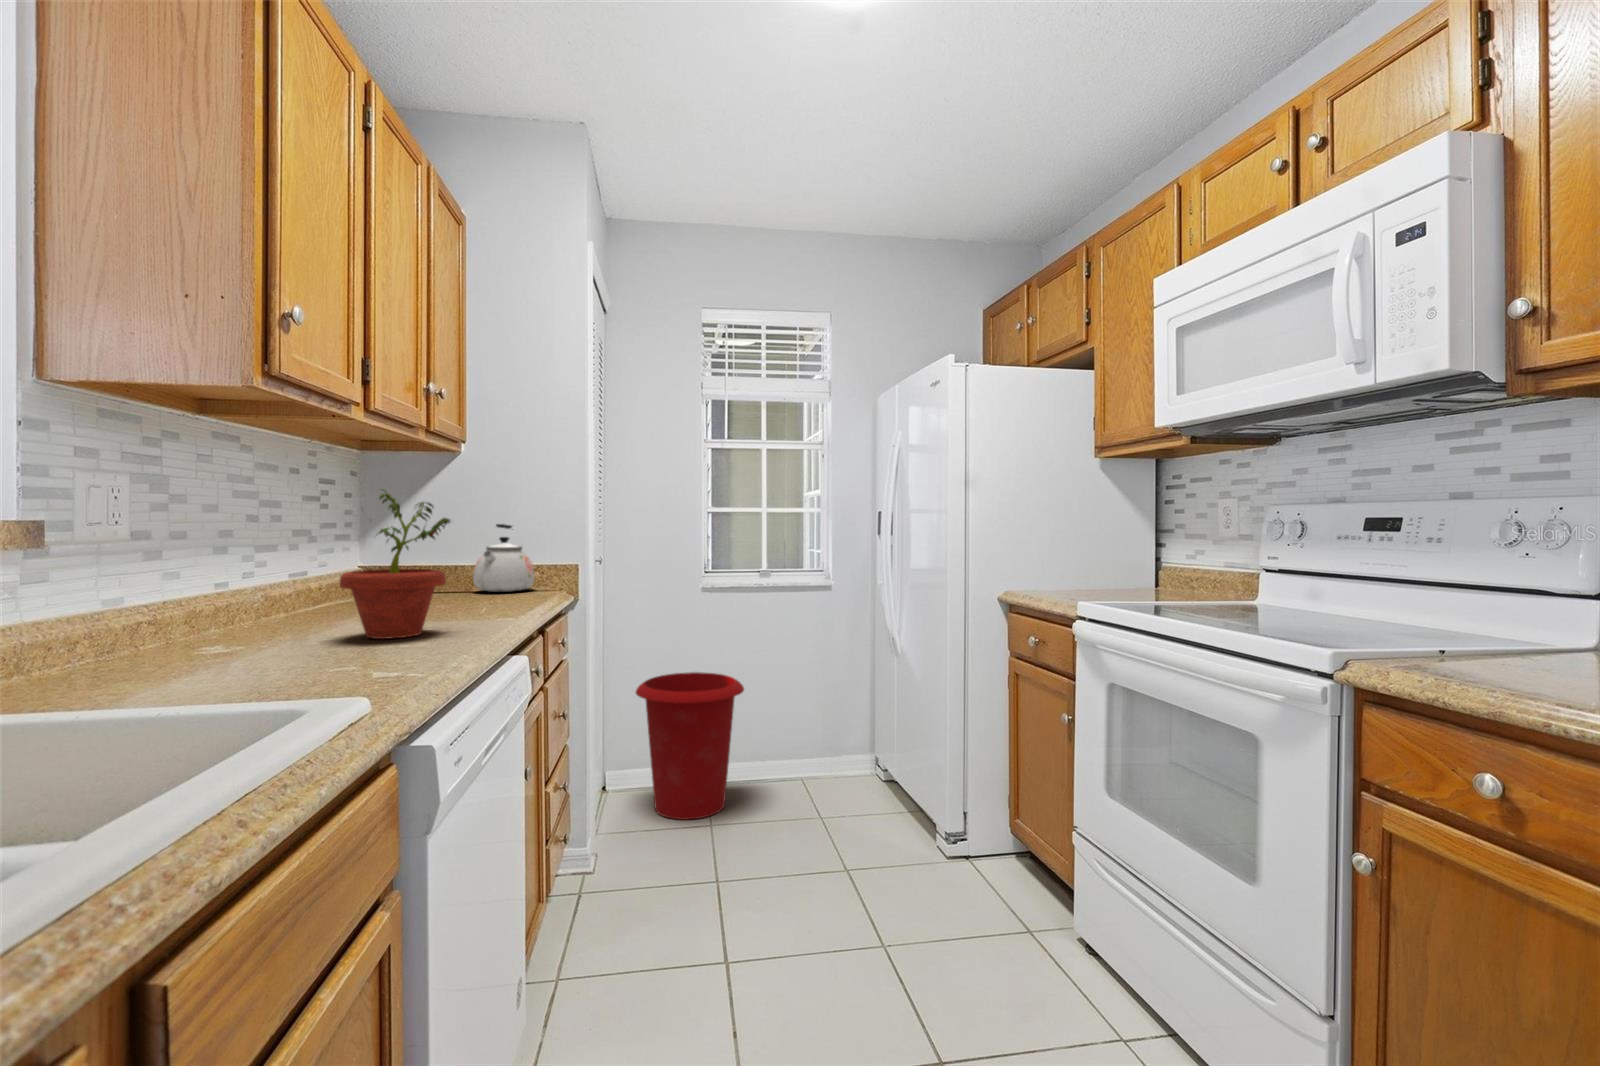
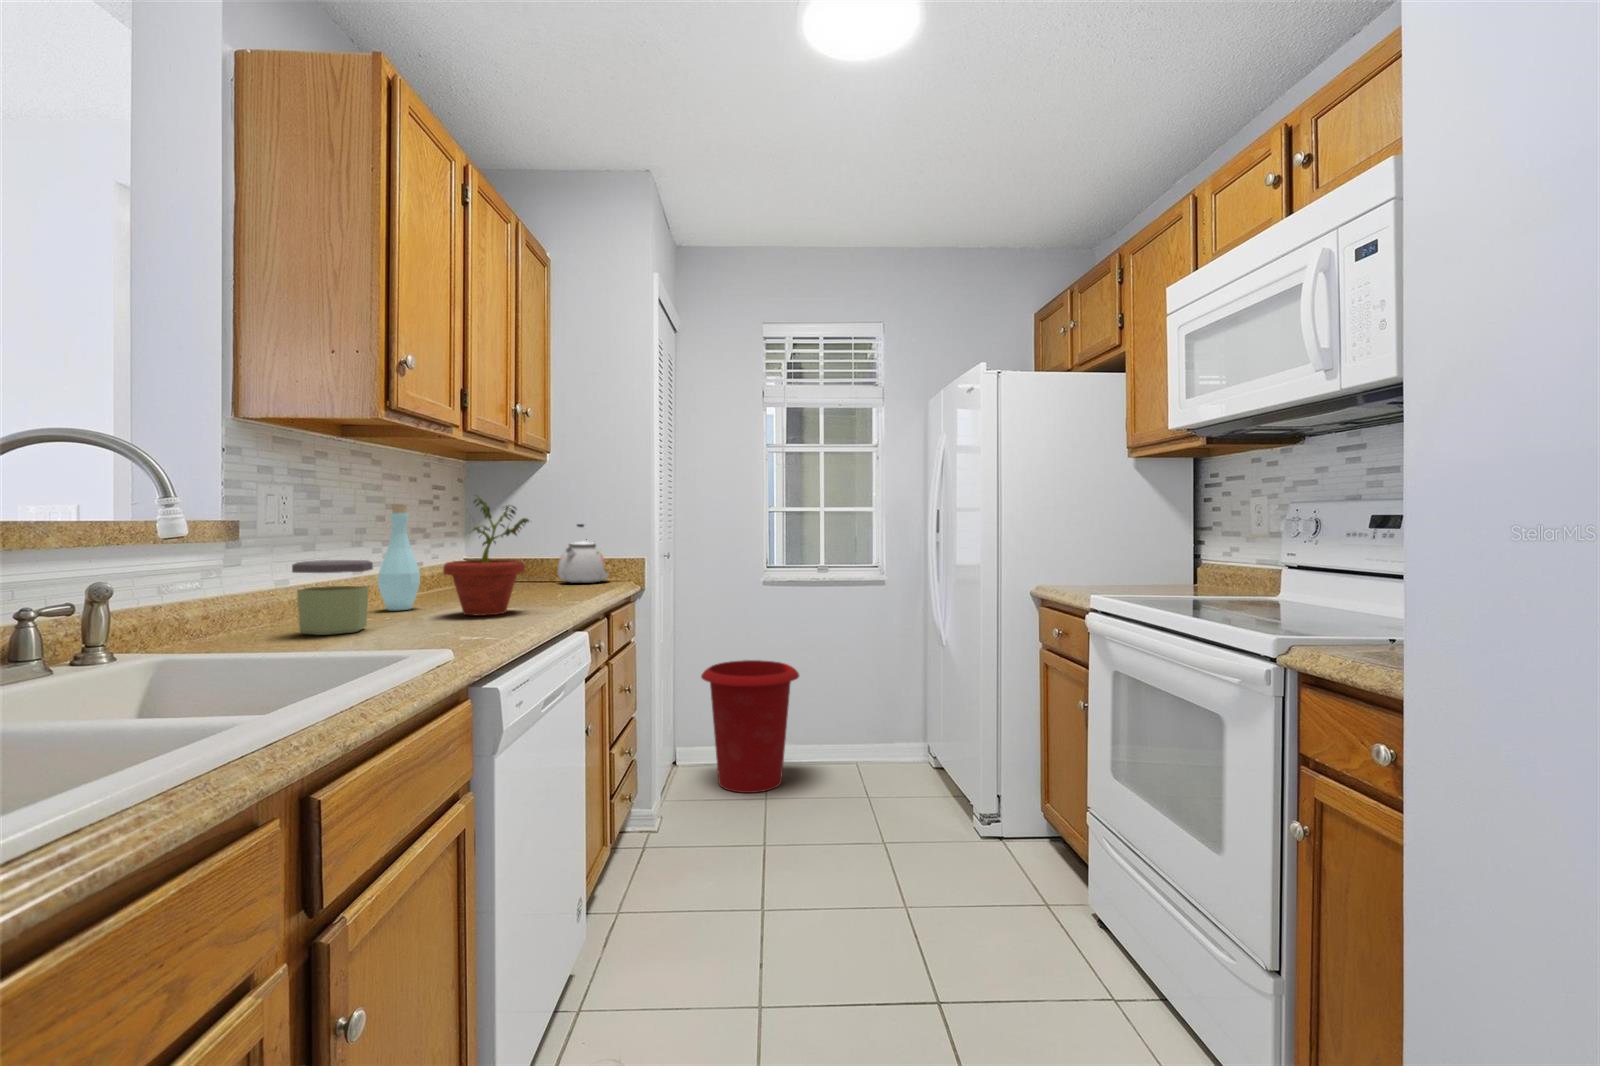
bottle: none [250,500,306,633] -> present [378,505,420,610]
jar: none [128,572,245,673] -> present [292,560,373,635]

